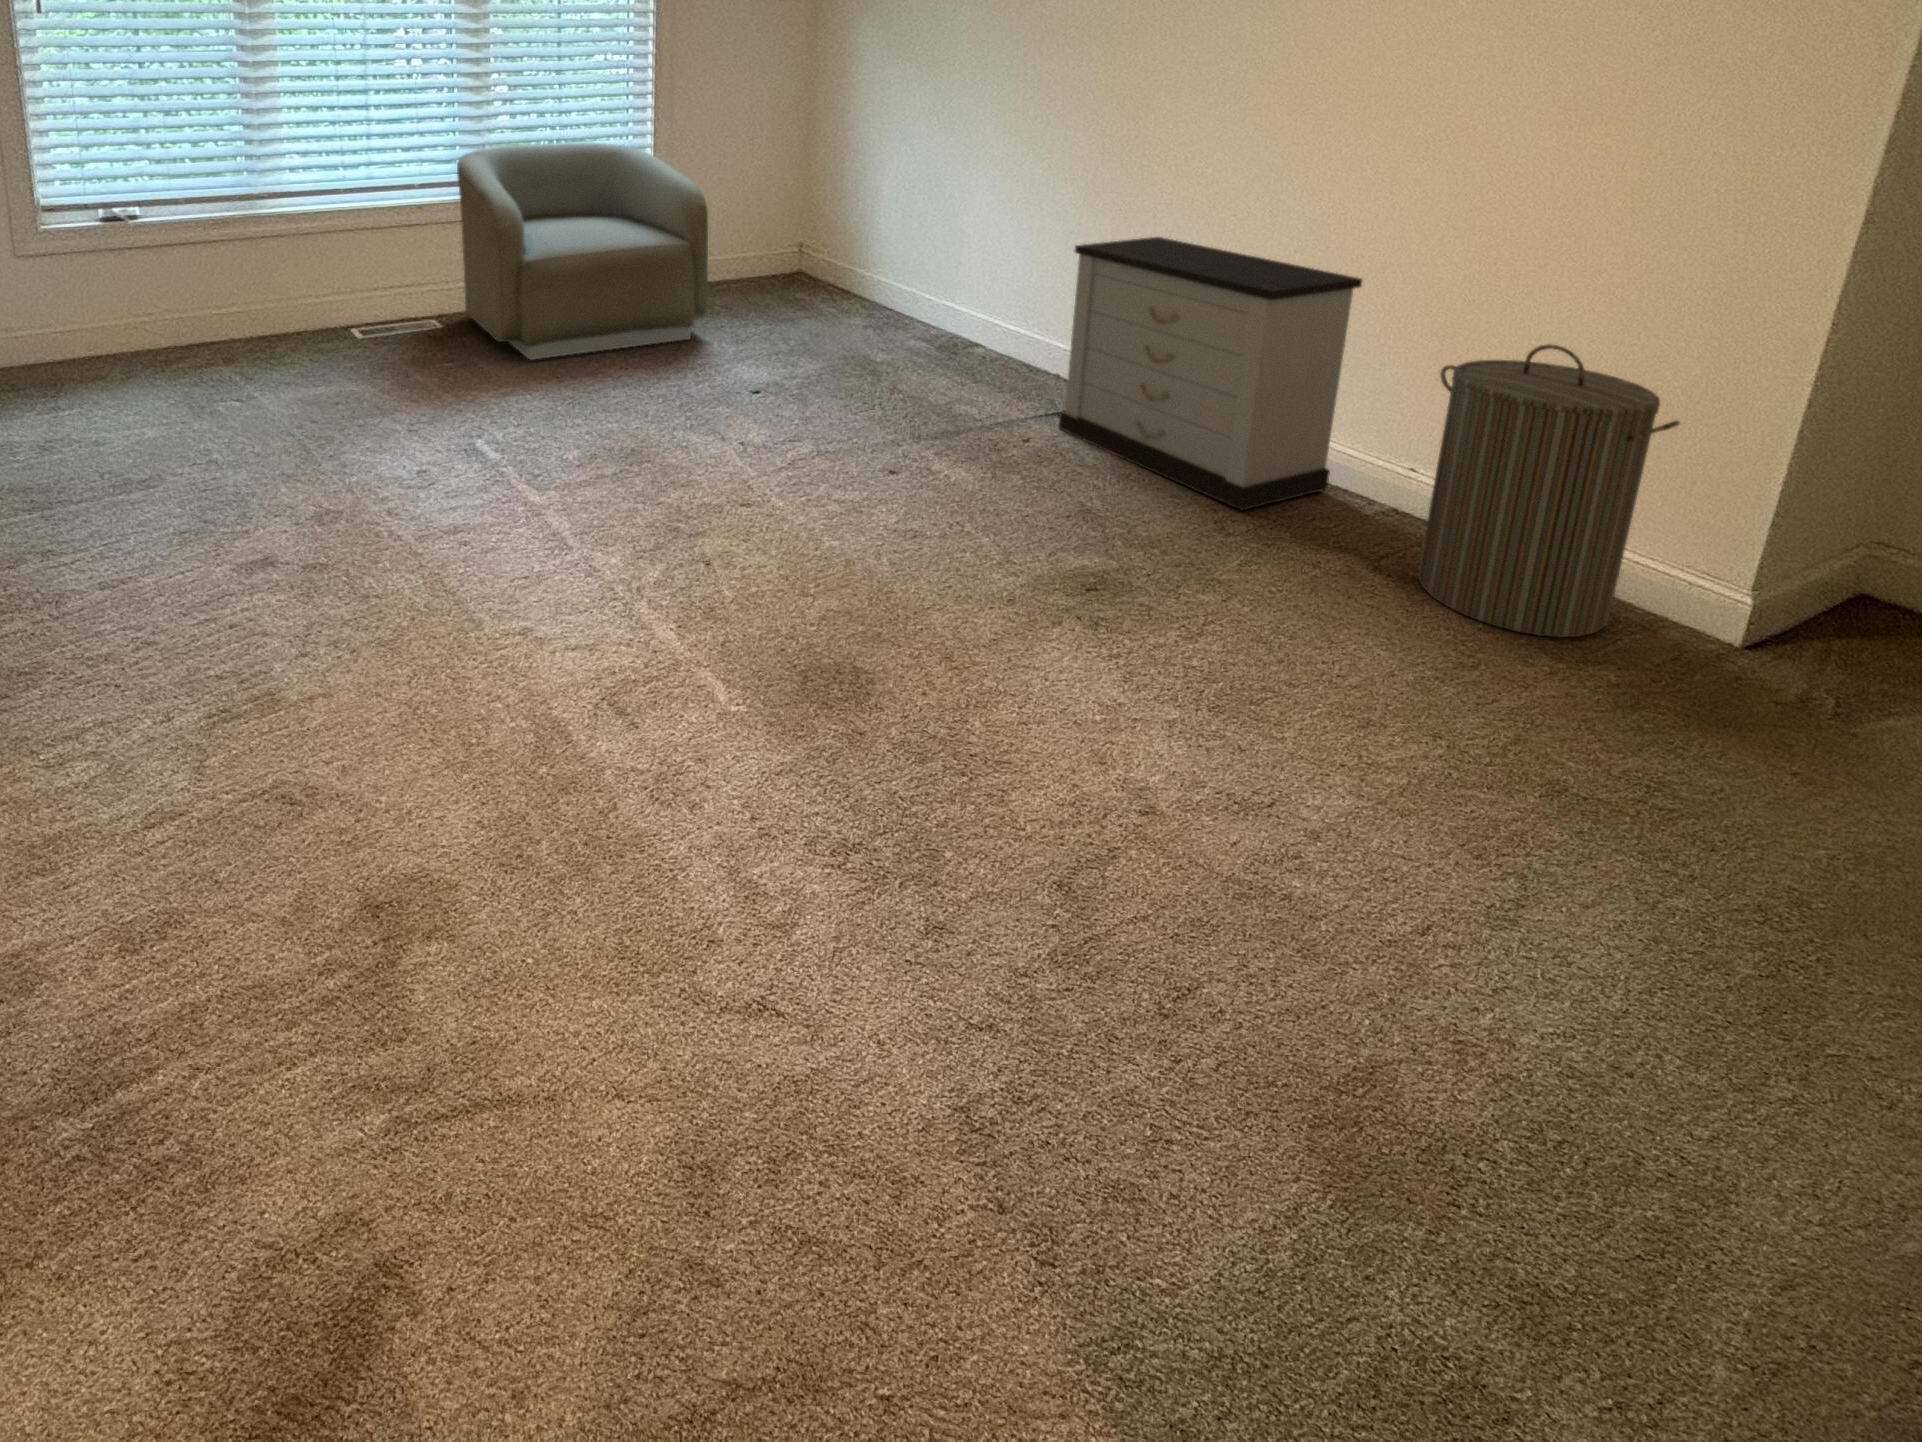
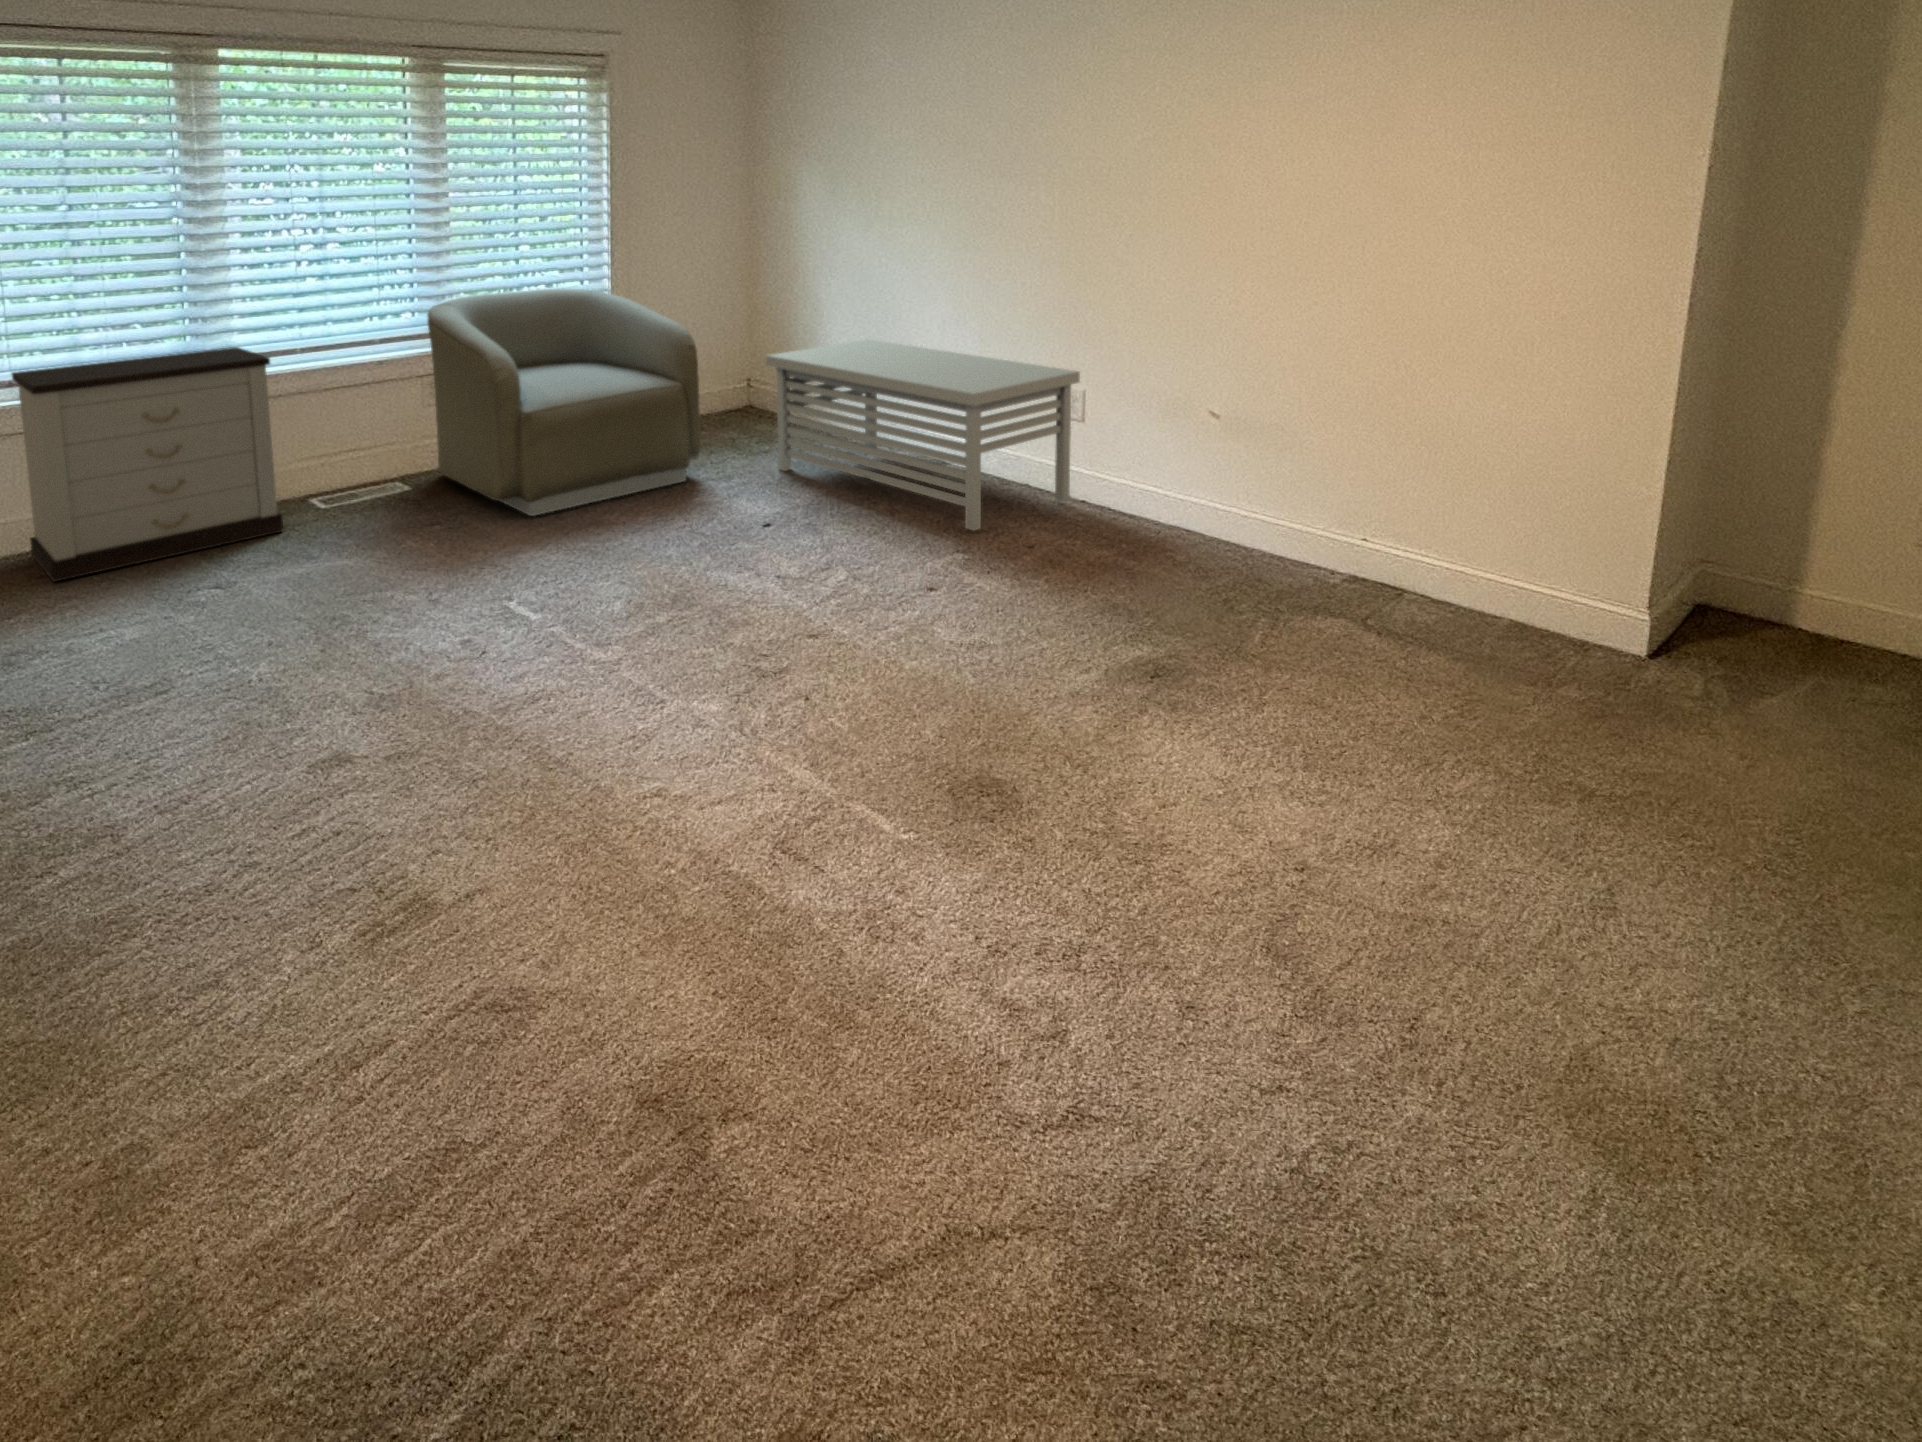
storage bench: none [783,210,1104,415] -> present [766,340,1080,530]
nightstand: present [1059,237,1362,510] -> present [11,347,283,582]
laundry hamper: present [1418,345,1680,637] -> none [1405,419,1599,667]

